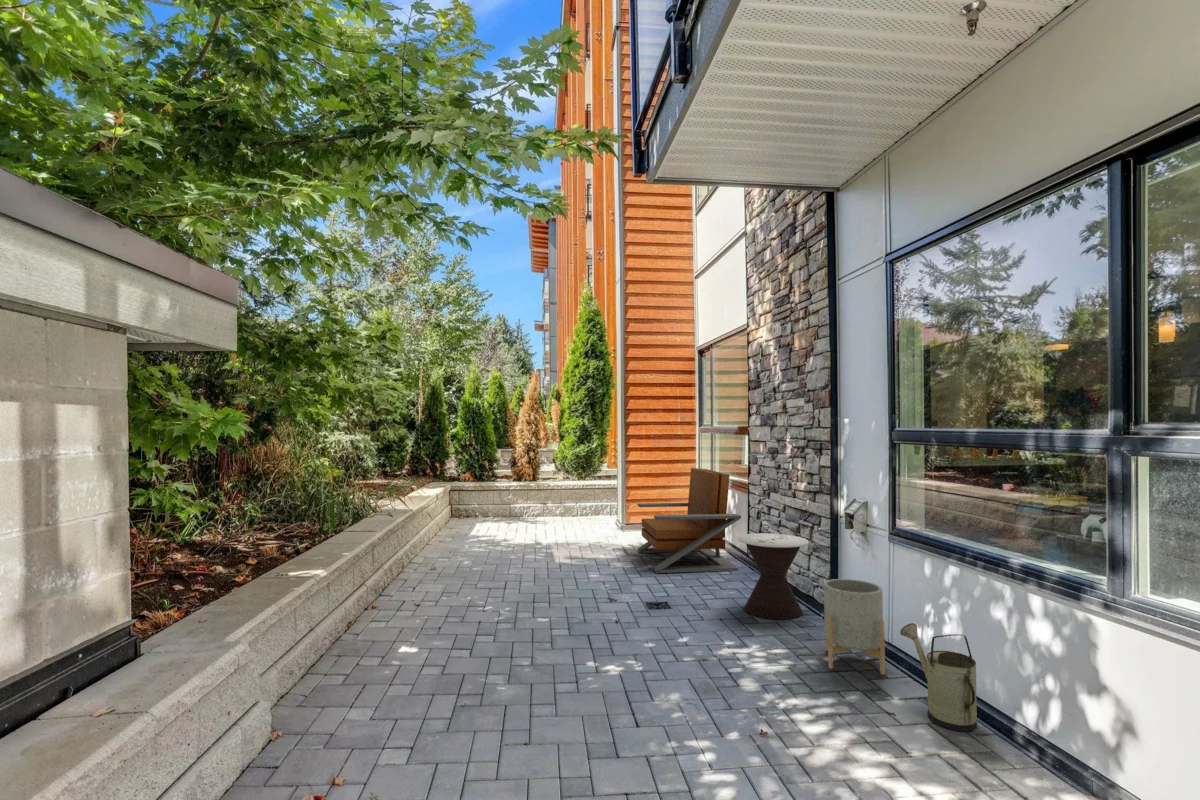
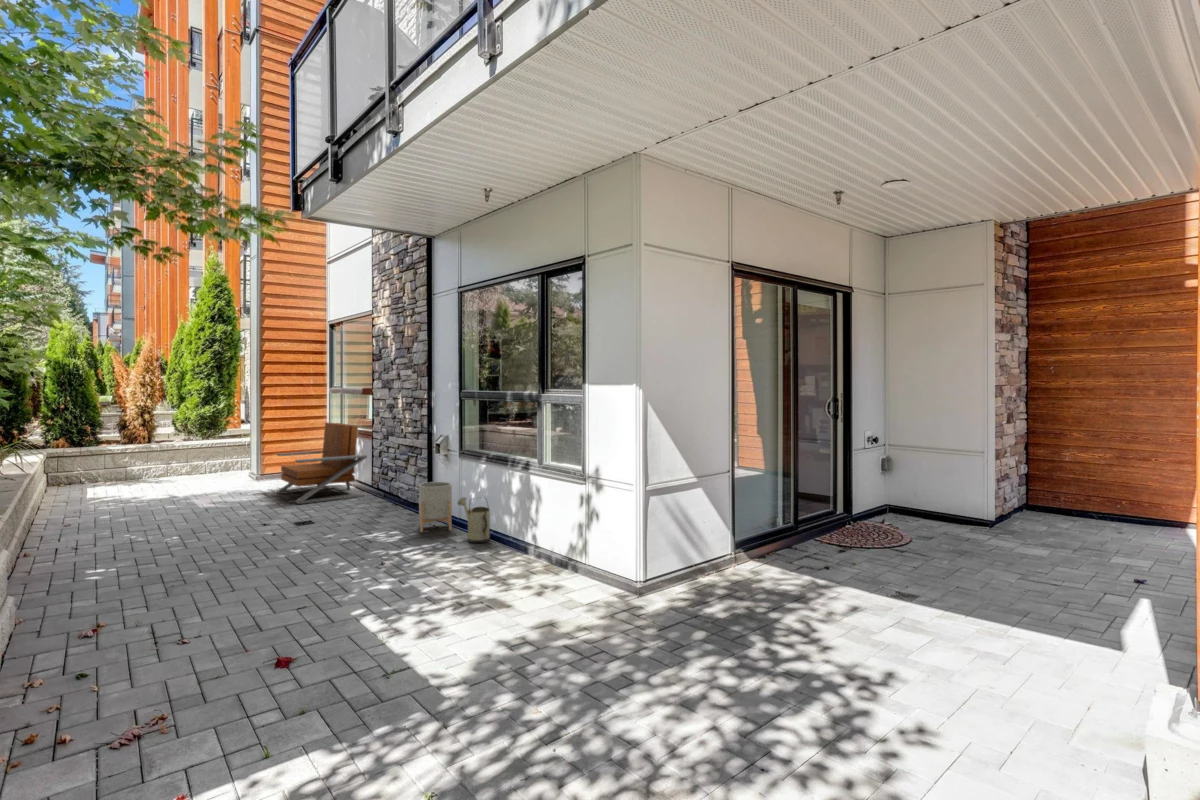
side table: present [738,533,808,619] -> none [365,463,413,517]

